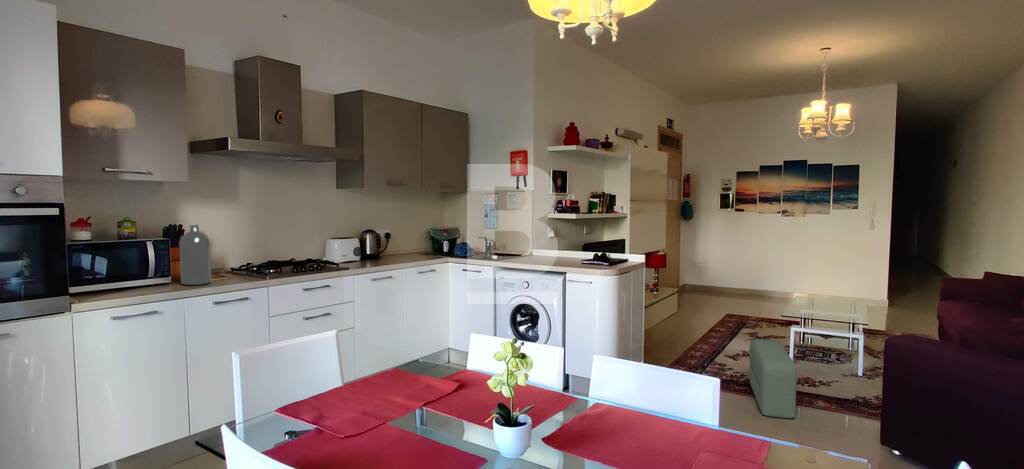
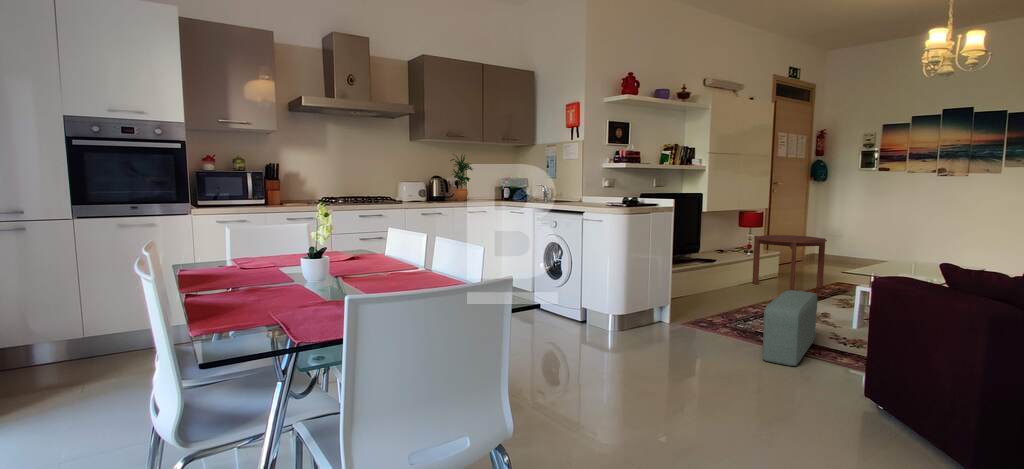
potted plant: none [386,205,417,259] -> present [451,154,472,201]
bottle: present [179,225,211,285] -> none [267,161,290,205]
side table: none [665,275,731,335] -> present [752,235,827,290]

